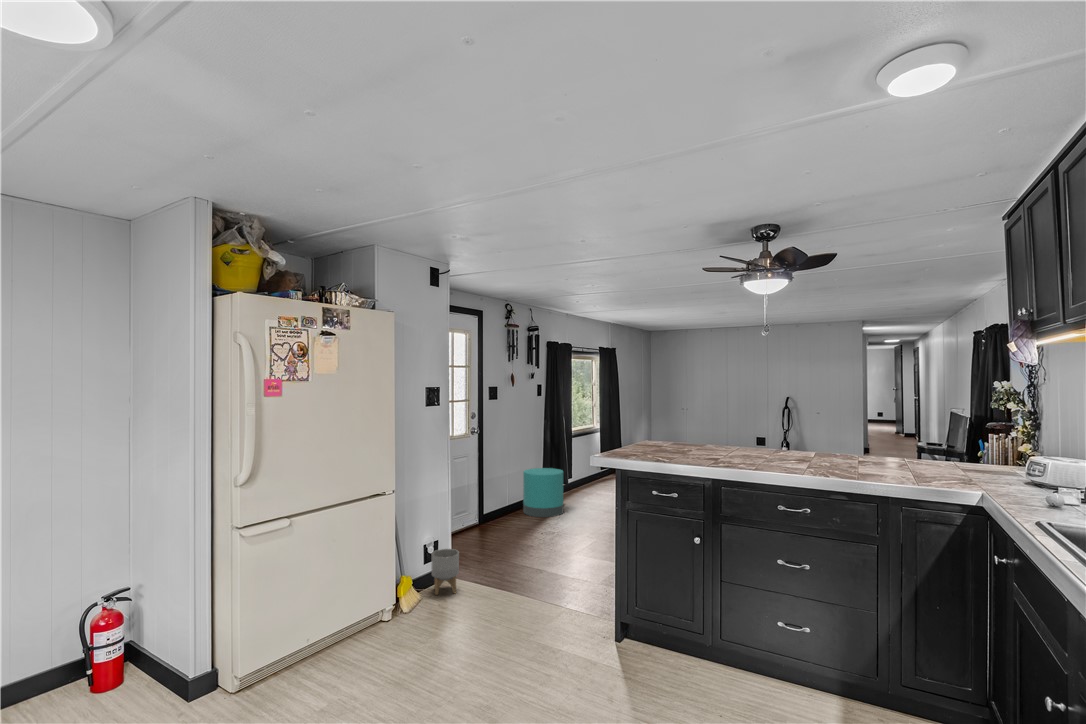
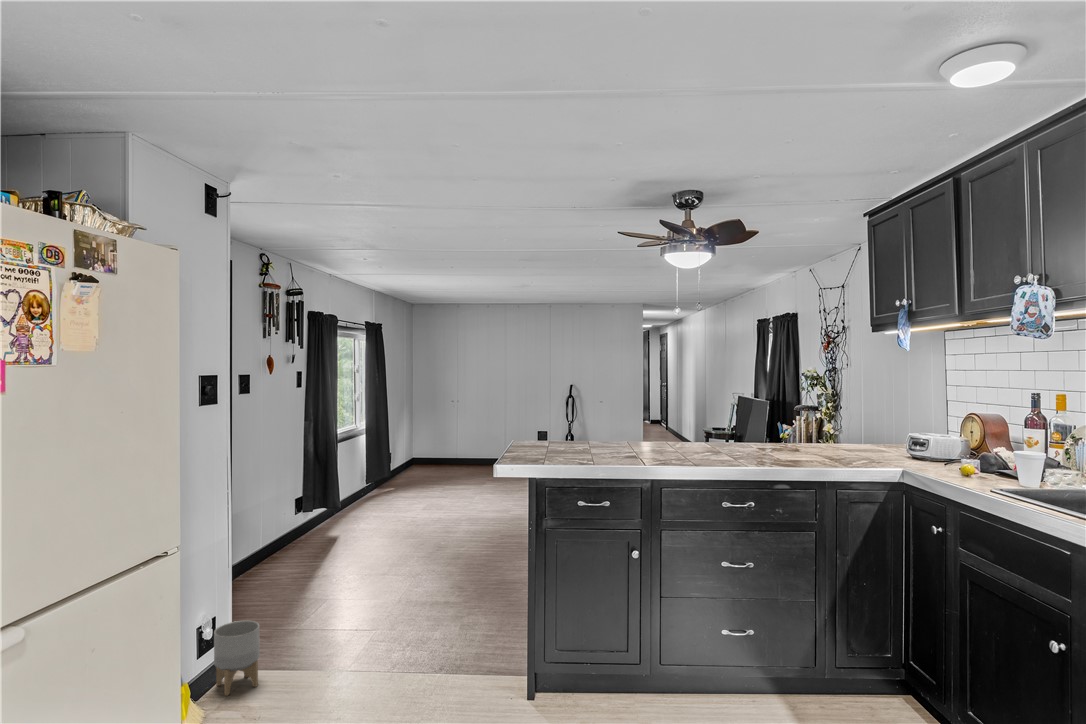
trash can: present [523,468,563,517] -> none [283,487,343,556]

